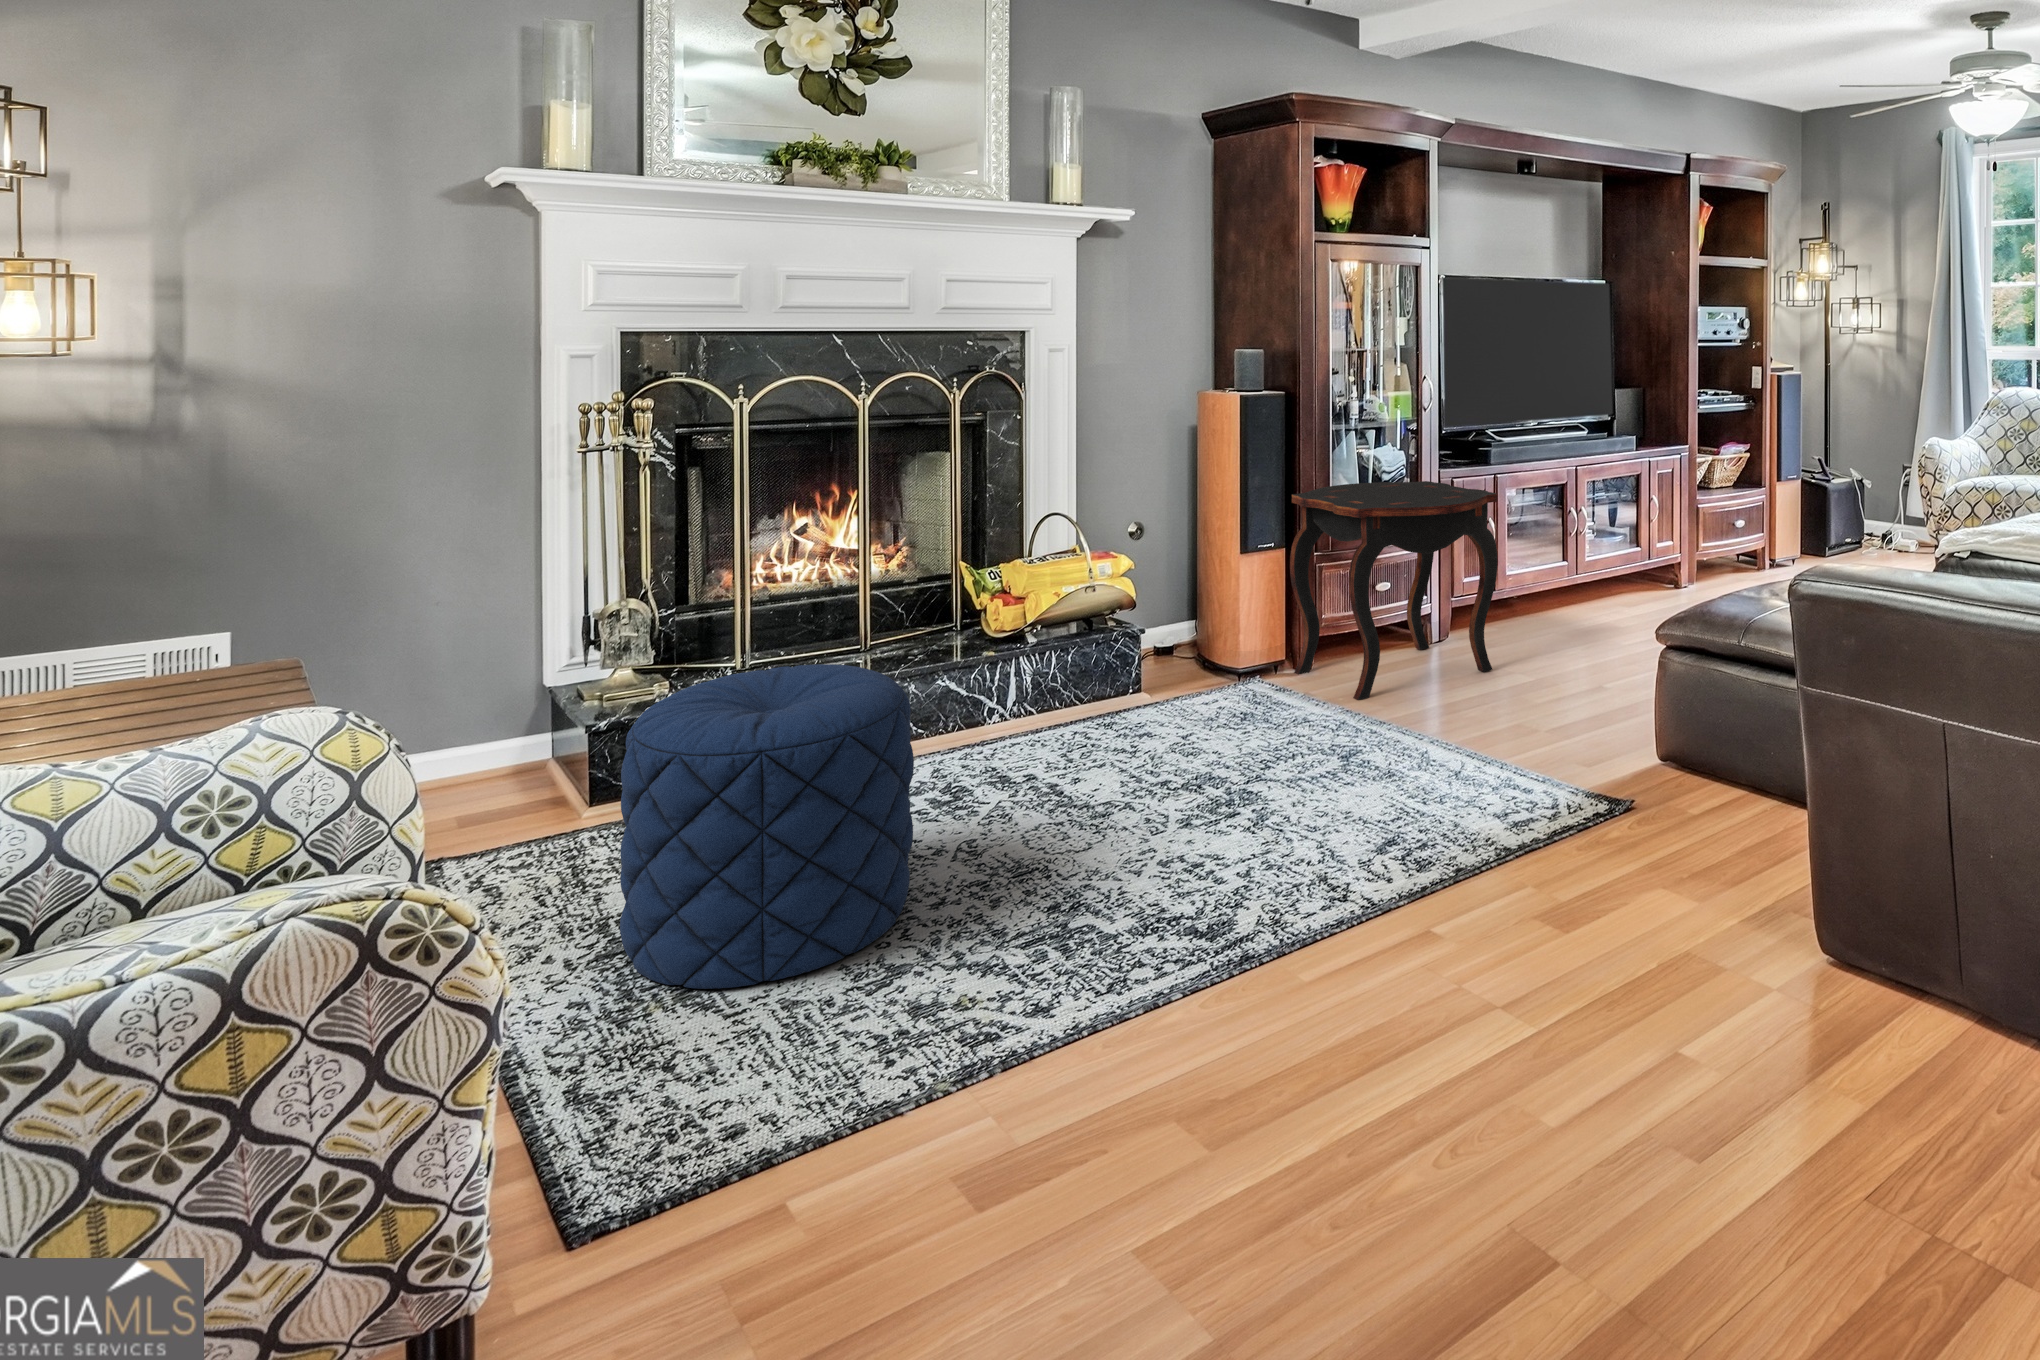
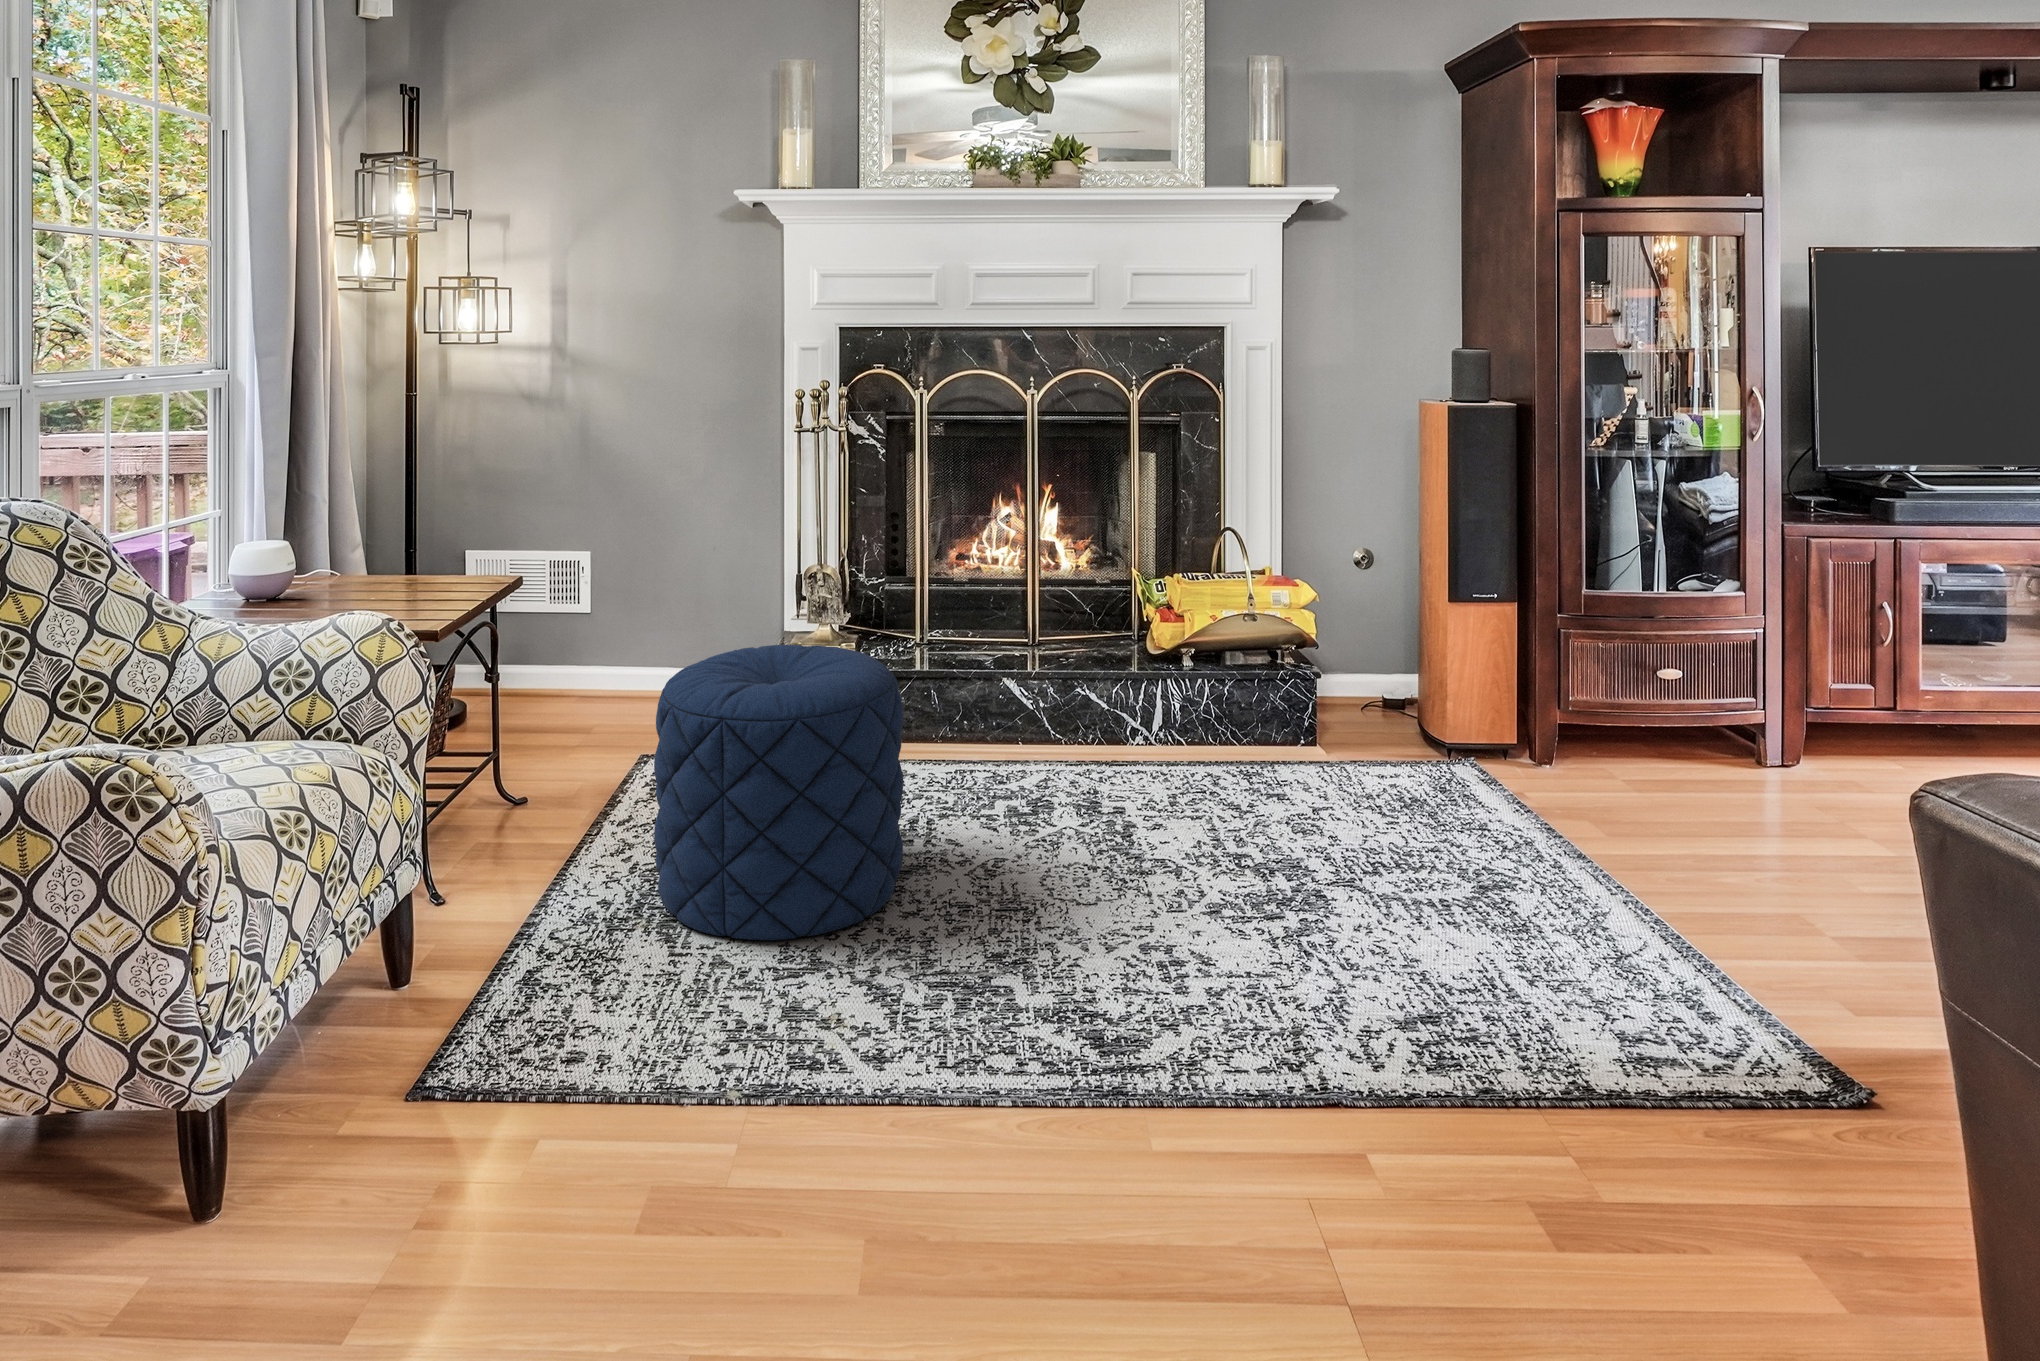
side table: present [1290,481,1498,700] -> none [1510,532,1831,829]

